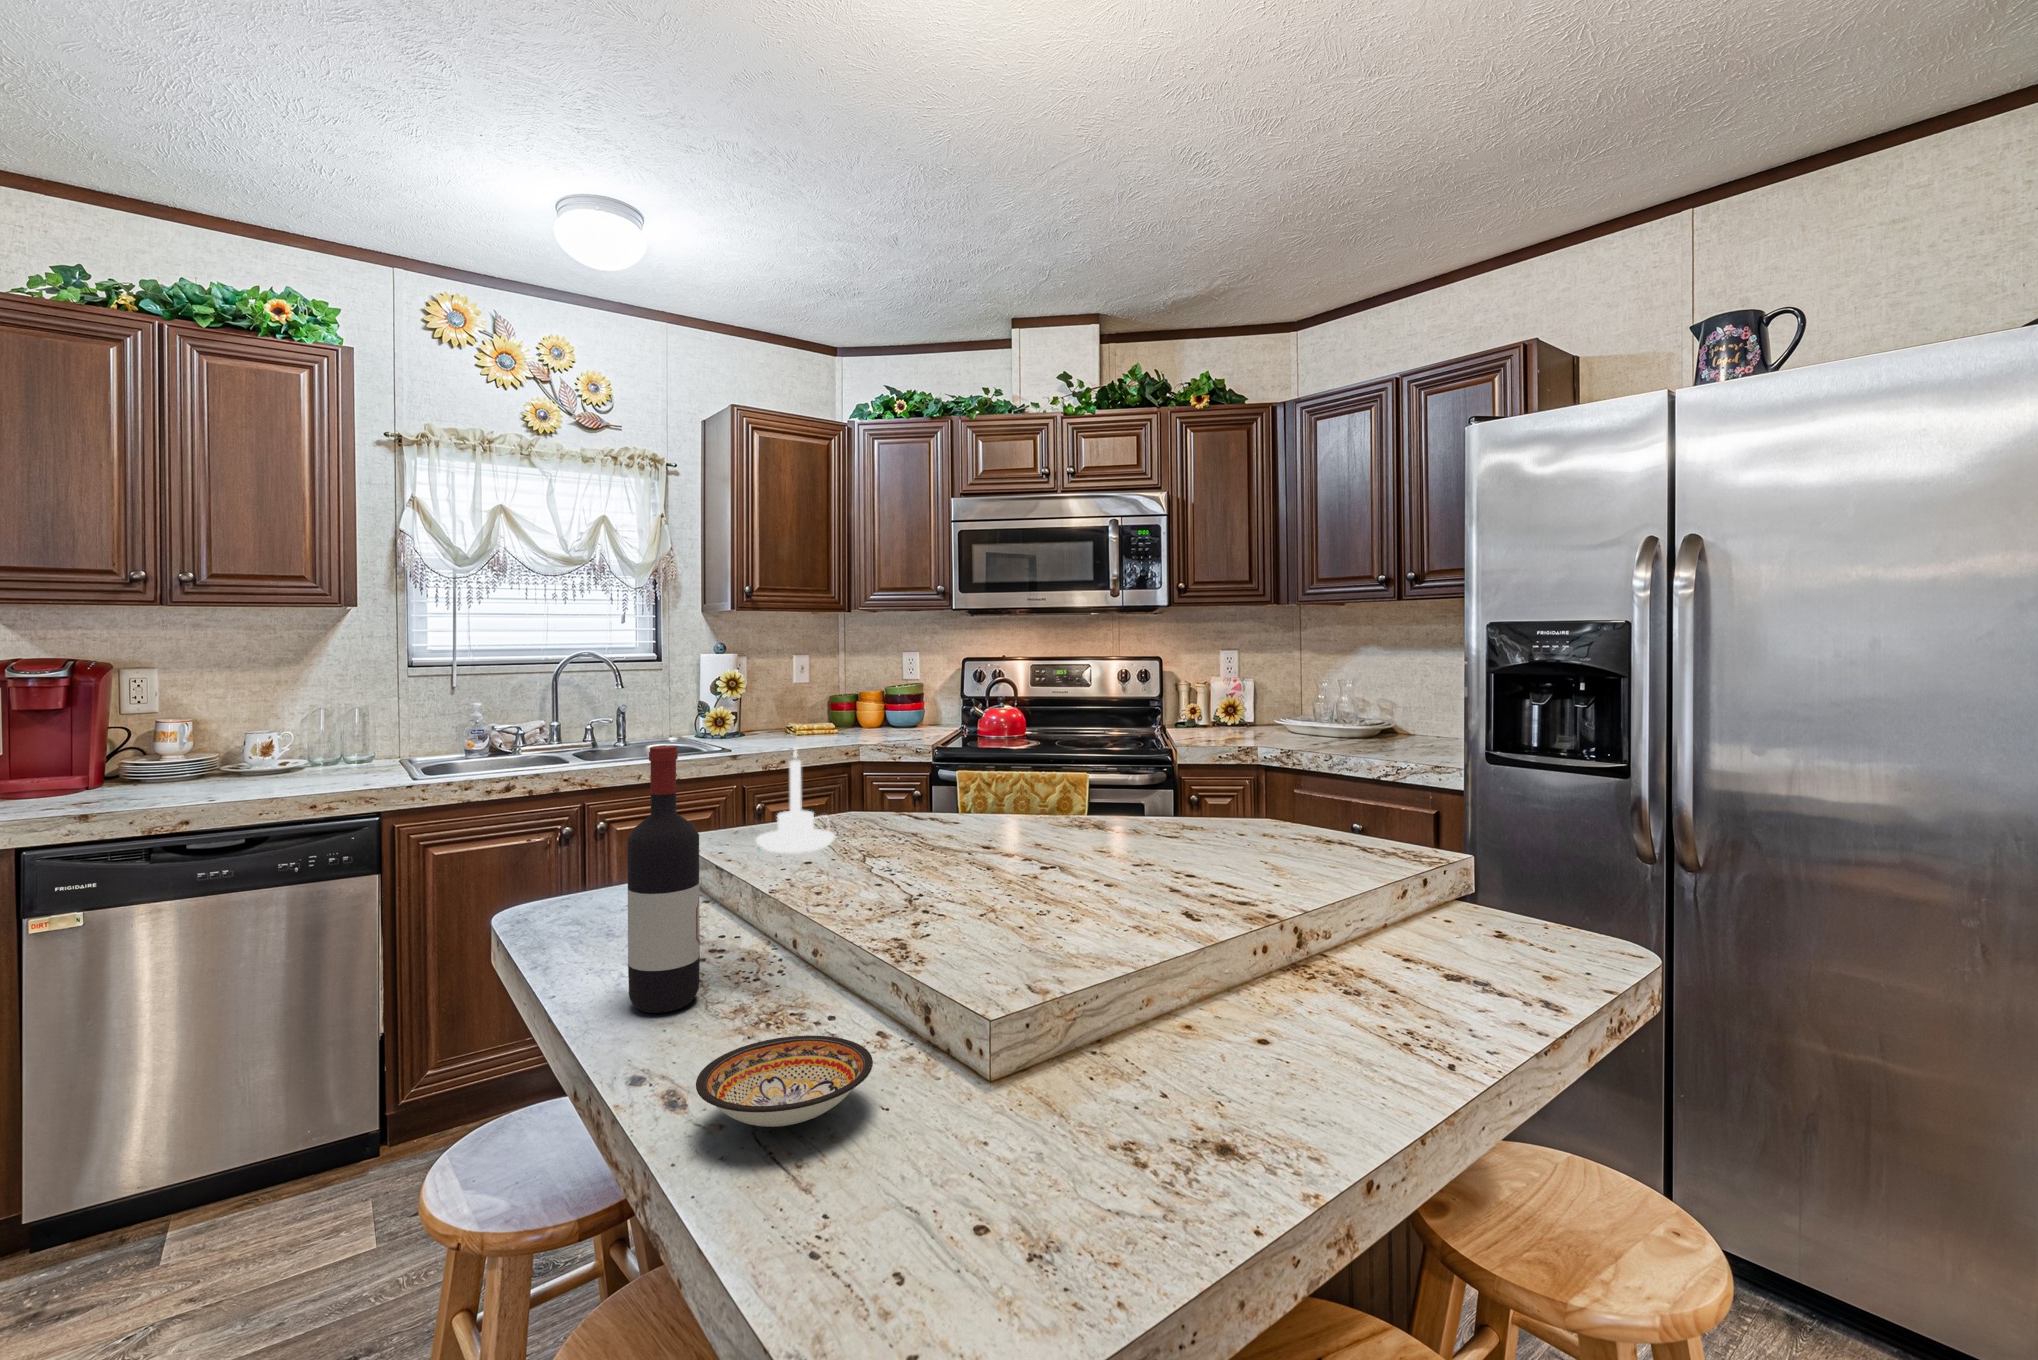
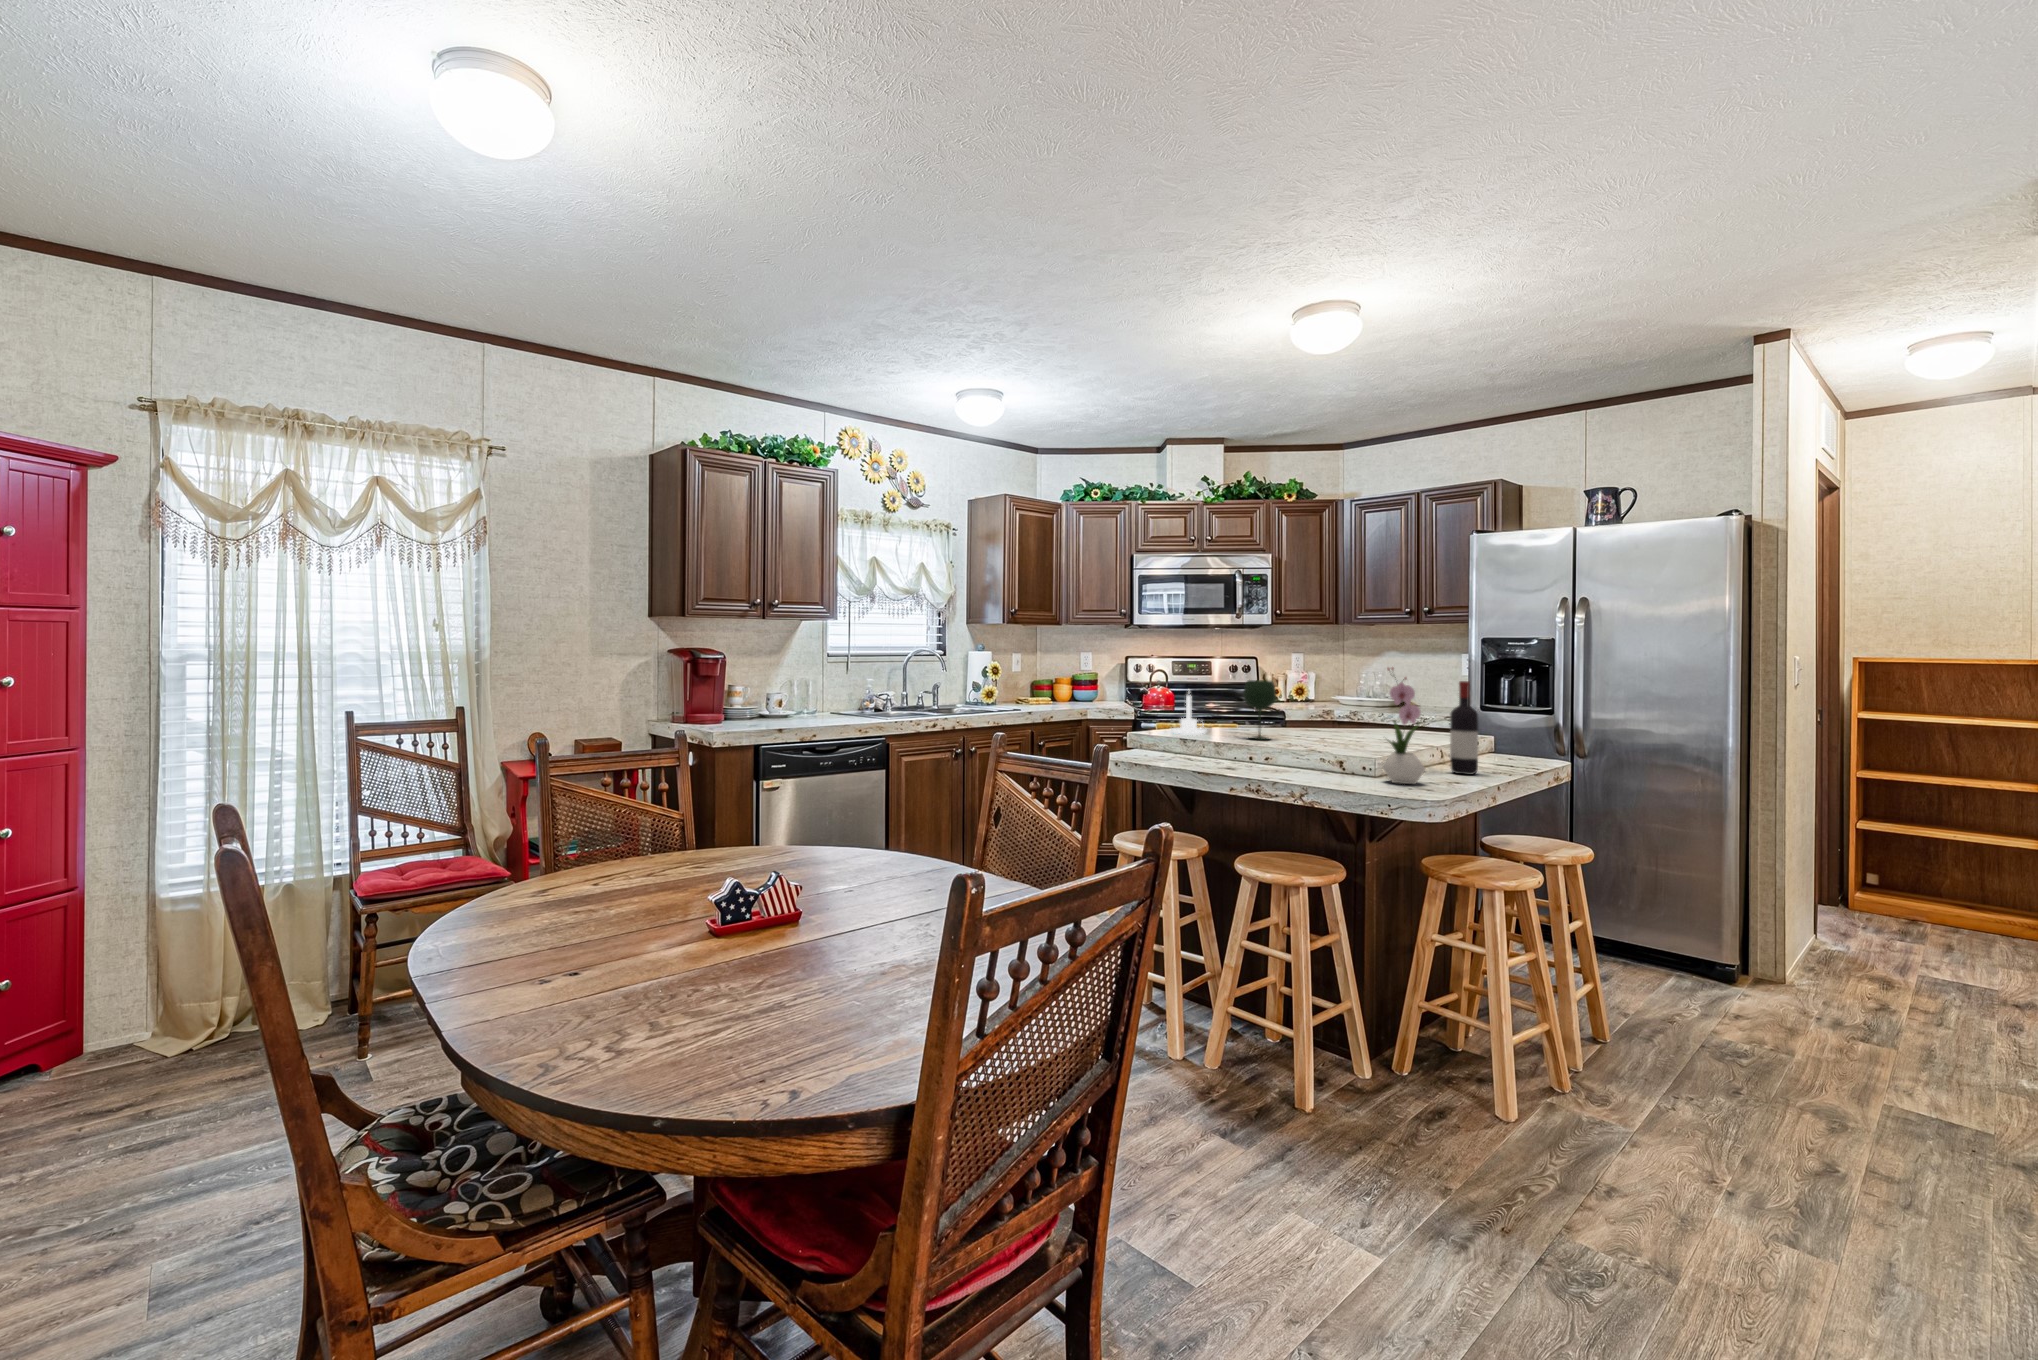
wine glass: none [872,730,947,878] -> present [1243,680,1276,740]
flower arrangement: none [985,737,1150,1188] -> present [1382,668,1426,784]
wine bottle: present [627,746,700,1013] -> present [1450,681,1478,775]
ceramic bowl: present [696,1035,873,1127] -> none [1290,761,1338,779]

